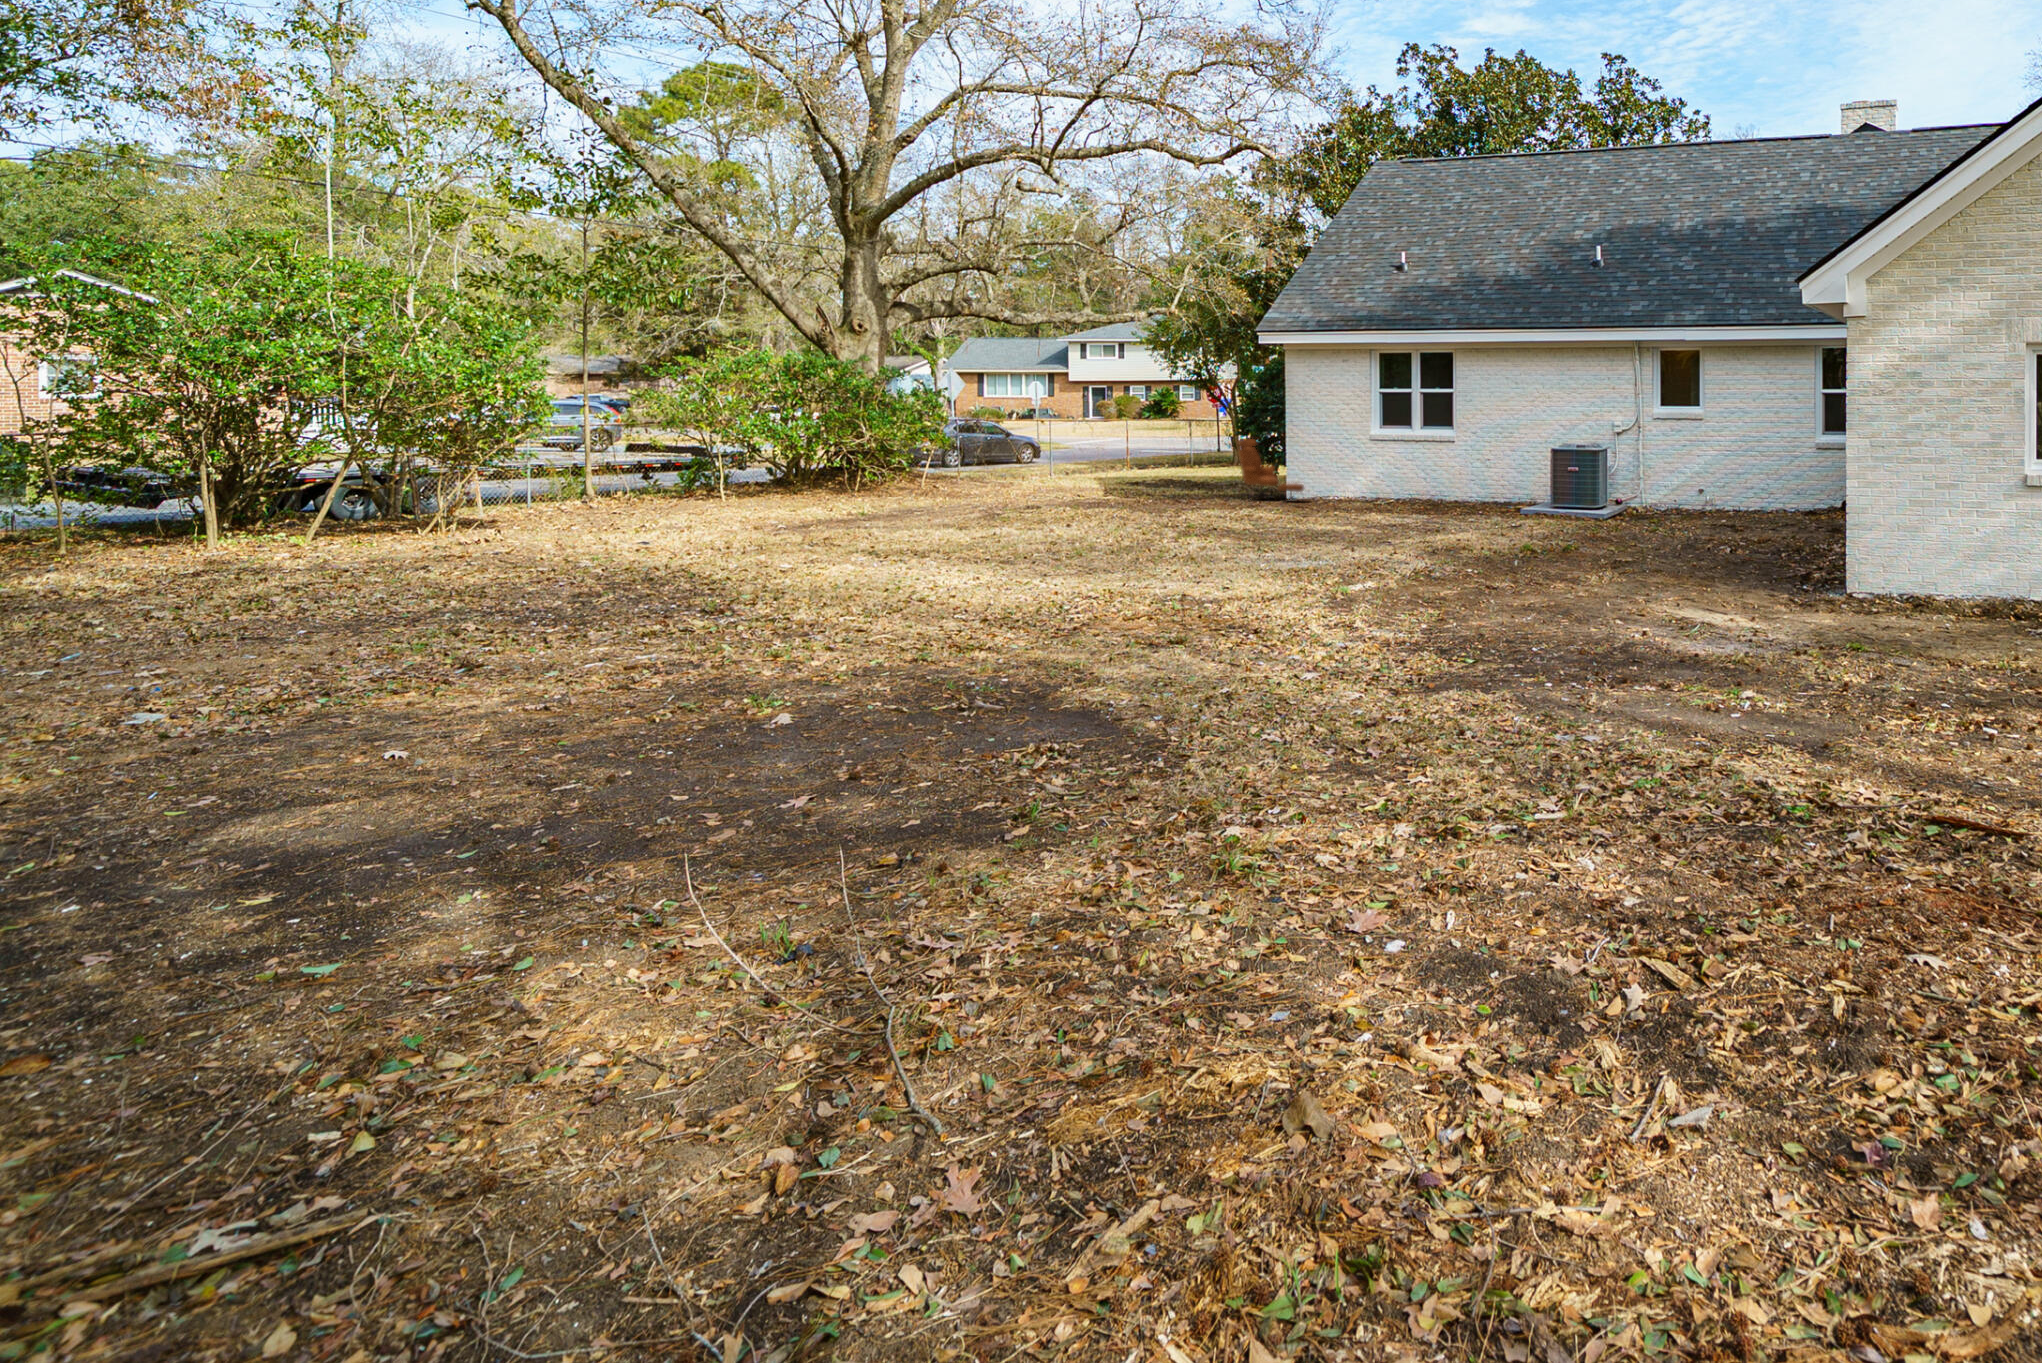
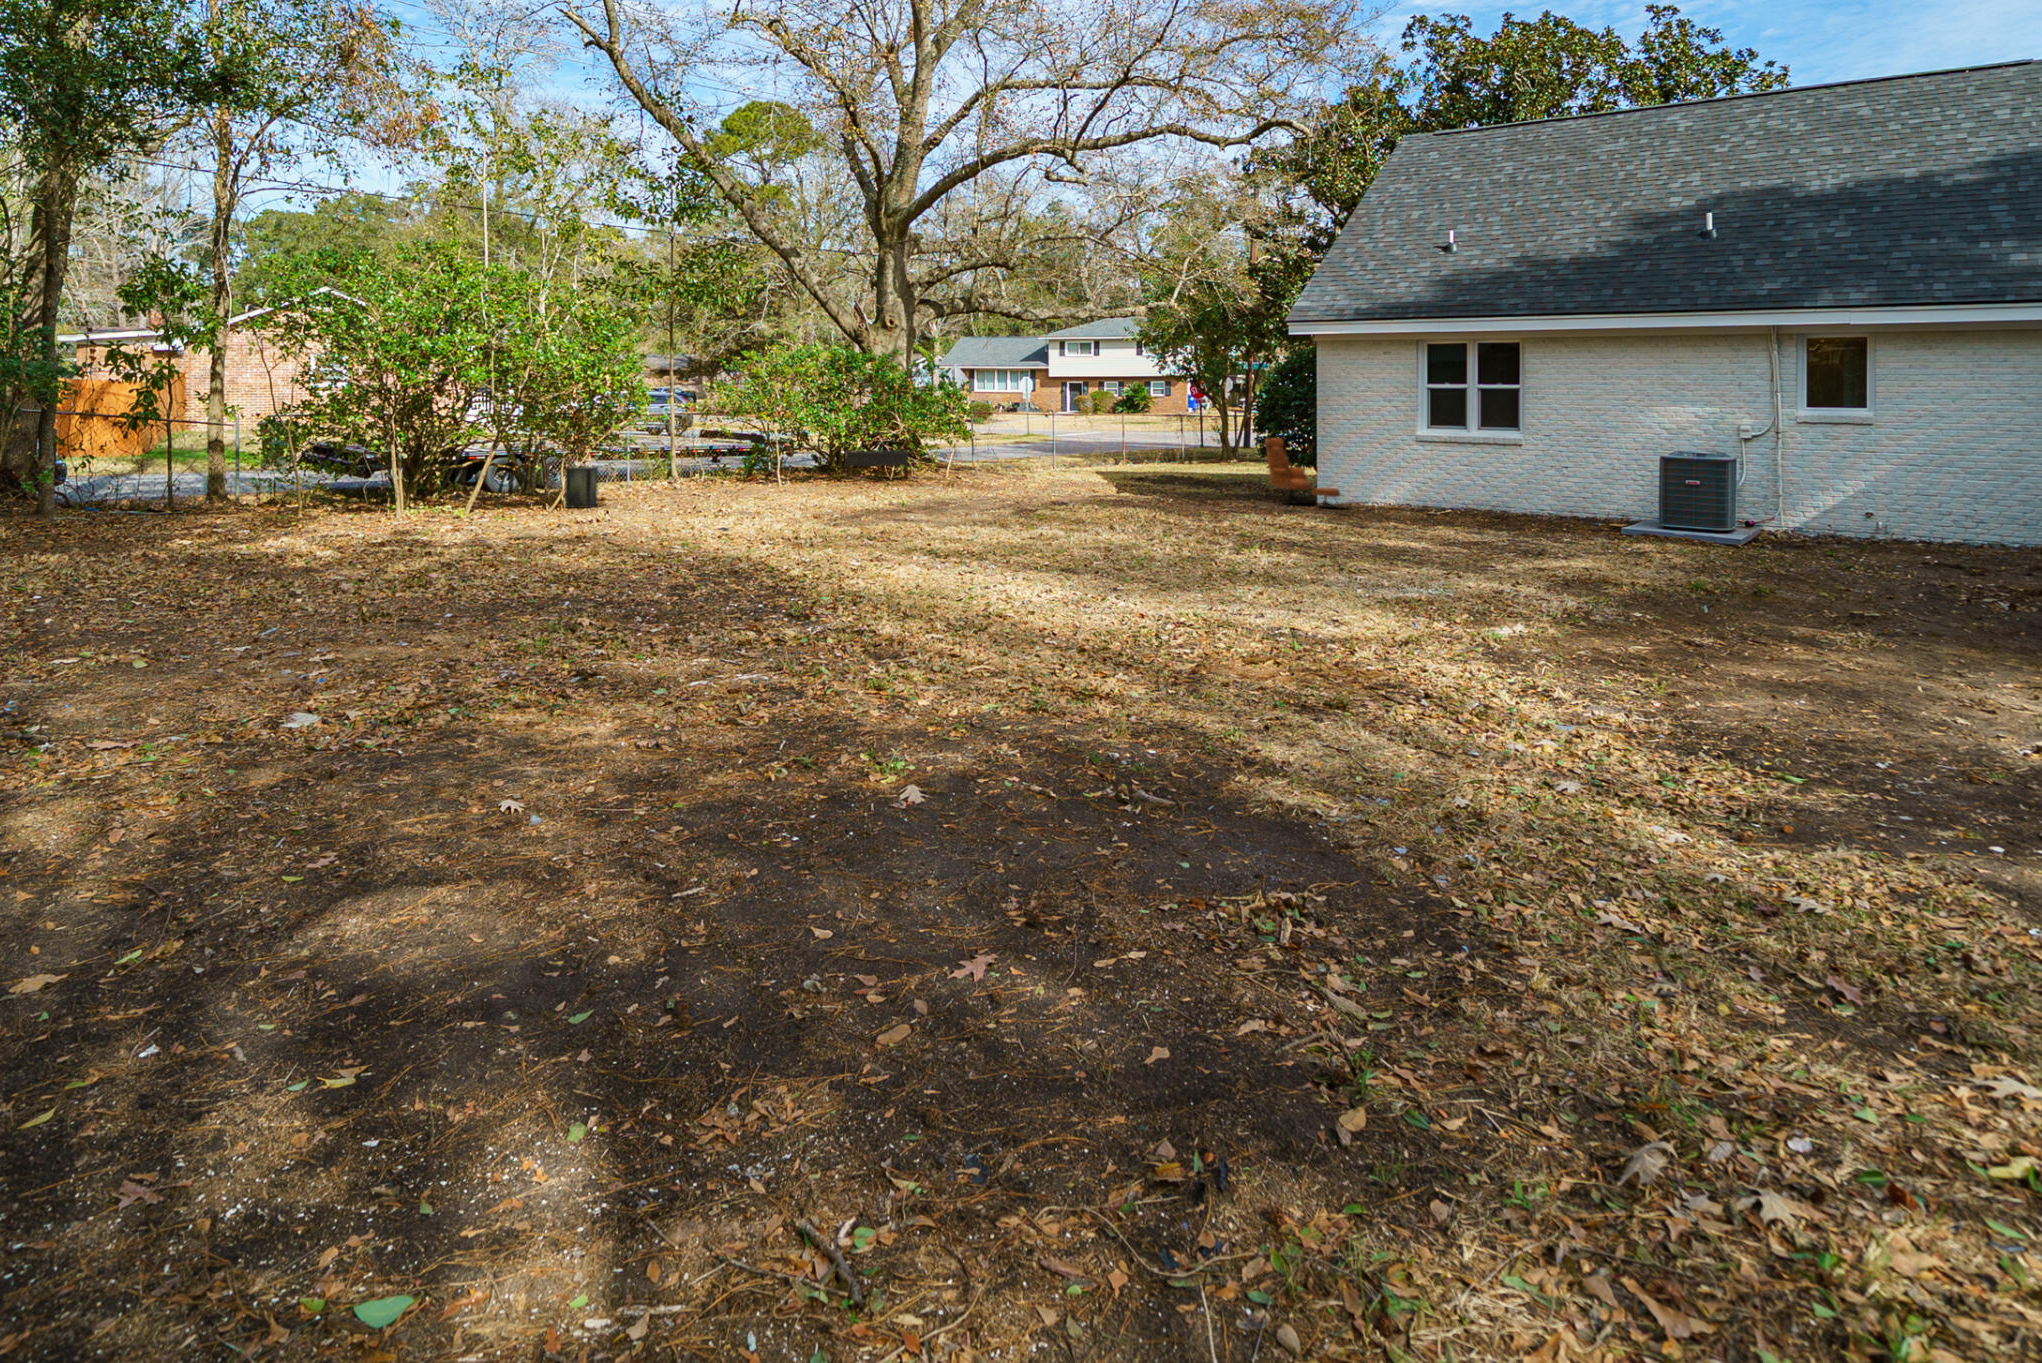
bench: none [802,461,877,493] -> present [846,450,909,478]
storage box: none [441,485,485,531] -> present [565,467,598,508]

